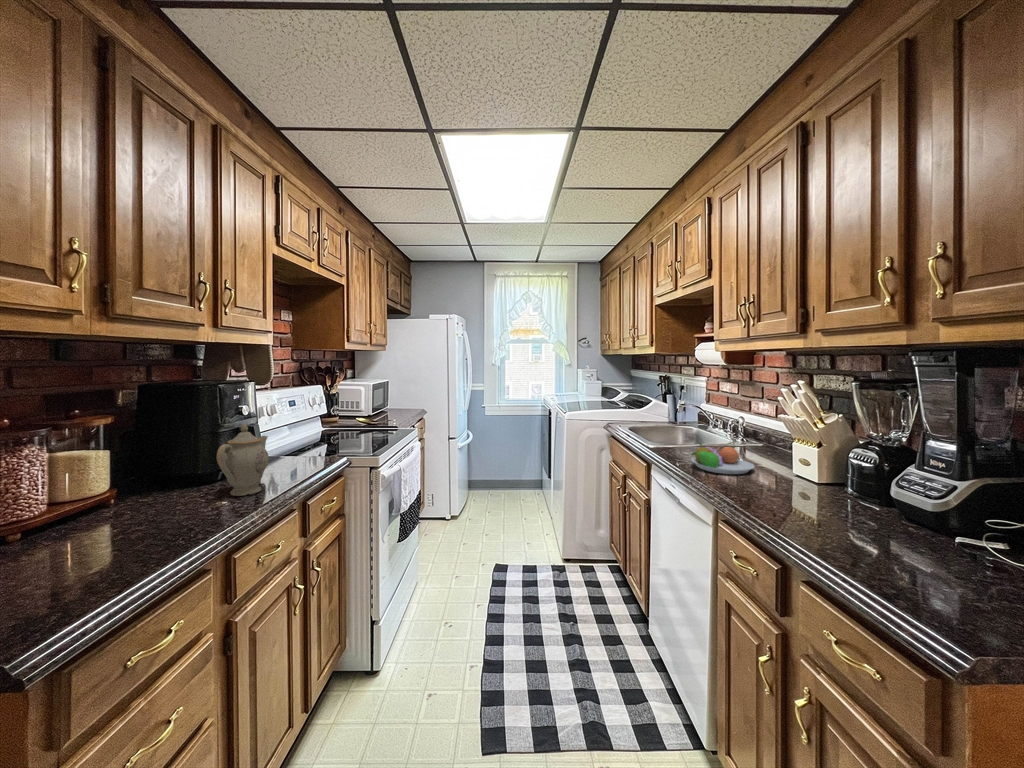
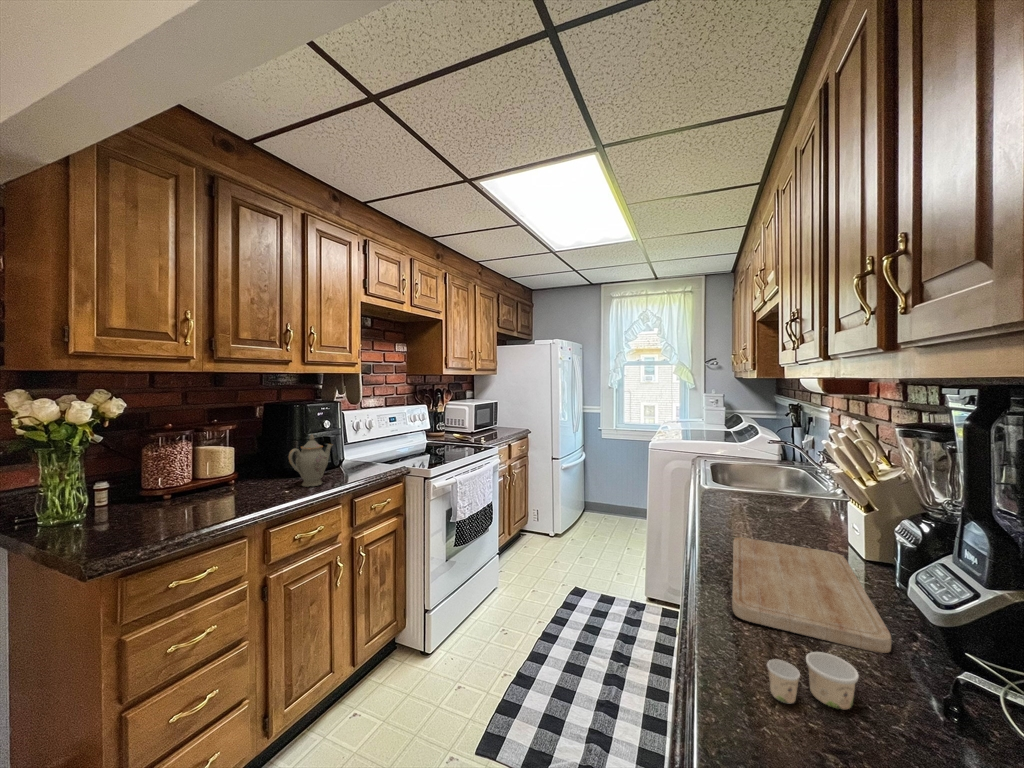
fruit bowl: present [691,443,754,474] -> none [725,484,813,528]
cutting board: none [737,485,924,550] -> present [732,537,891,653]
paper cup: none [916,556,974,600] -> present [767,652,859,709]

